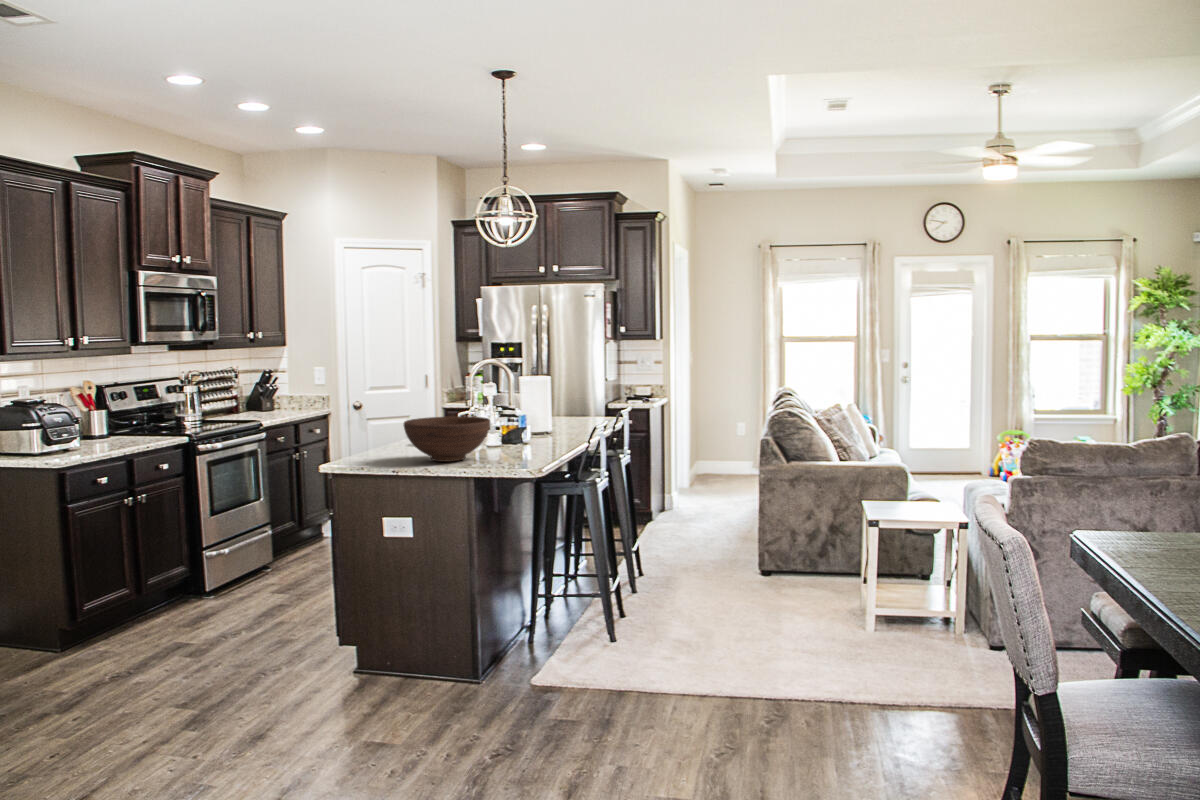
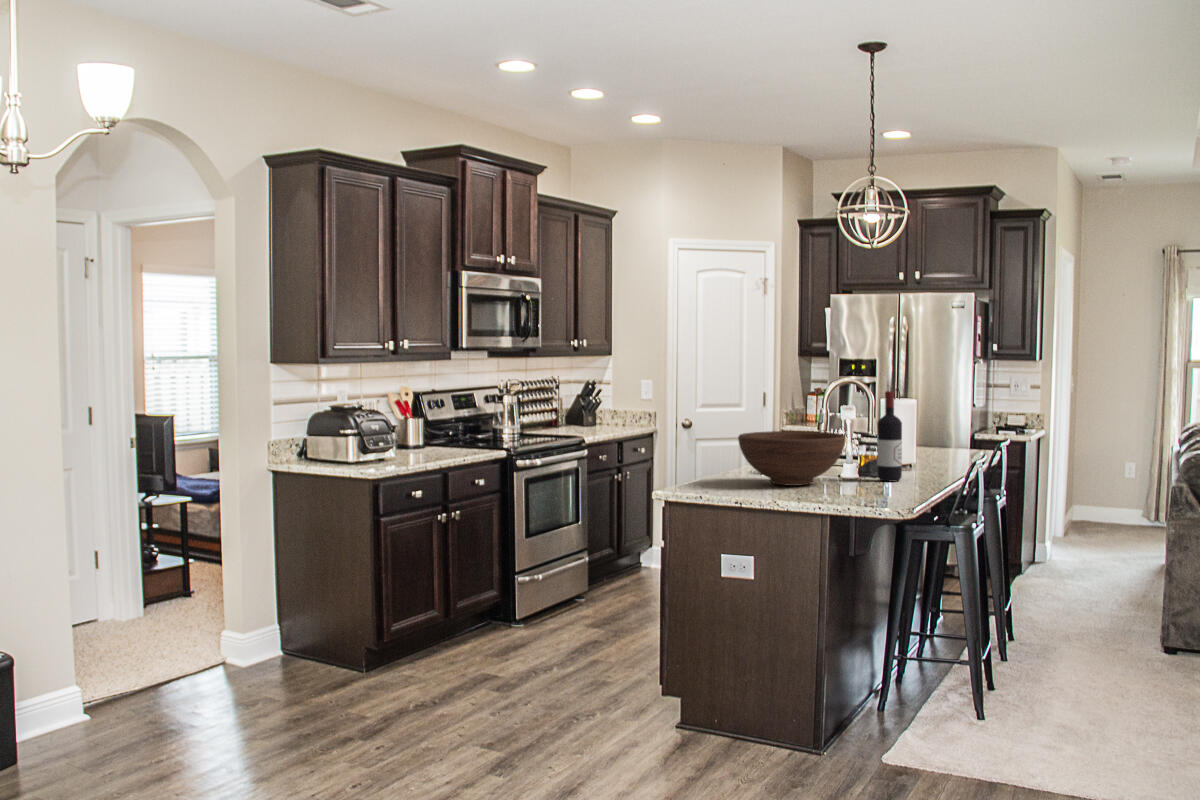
wine bottle: none [515,383,535,454] -> present [877,391,902,482]

